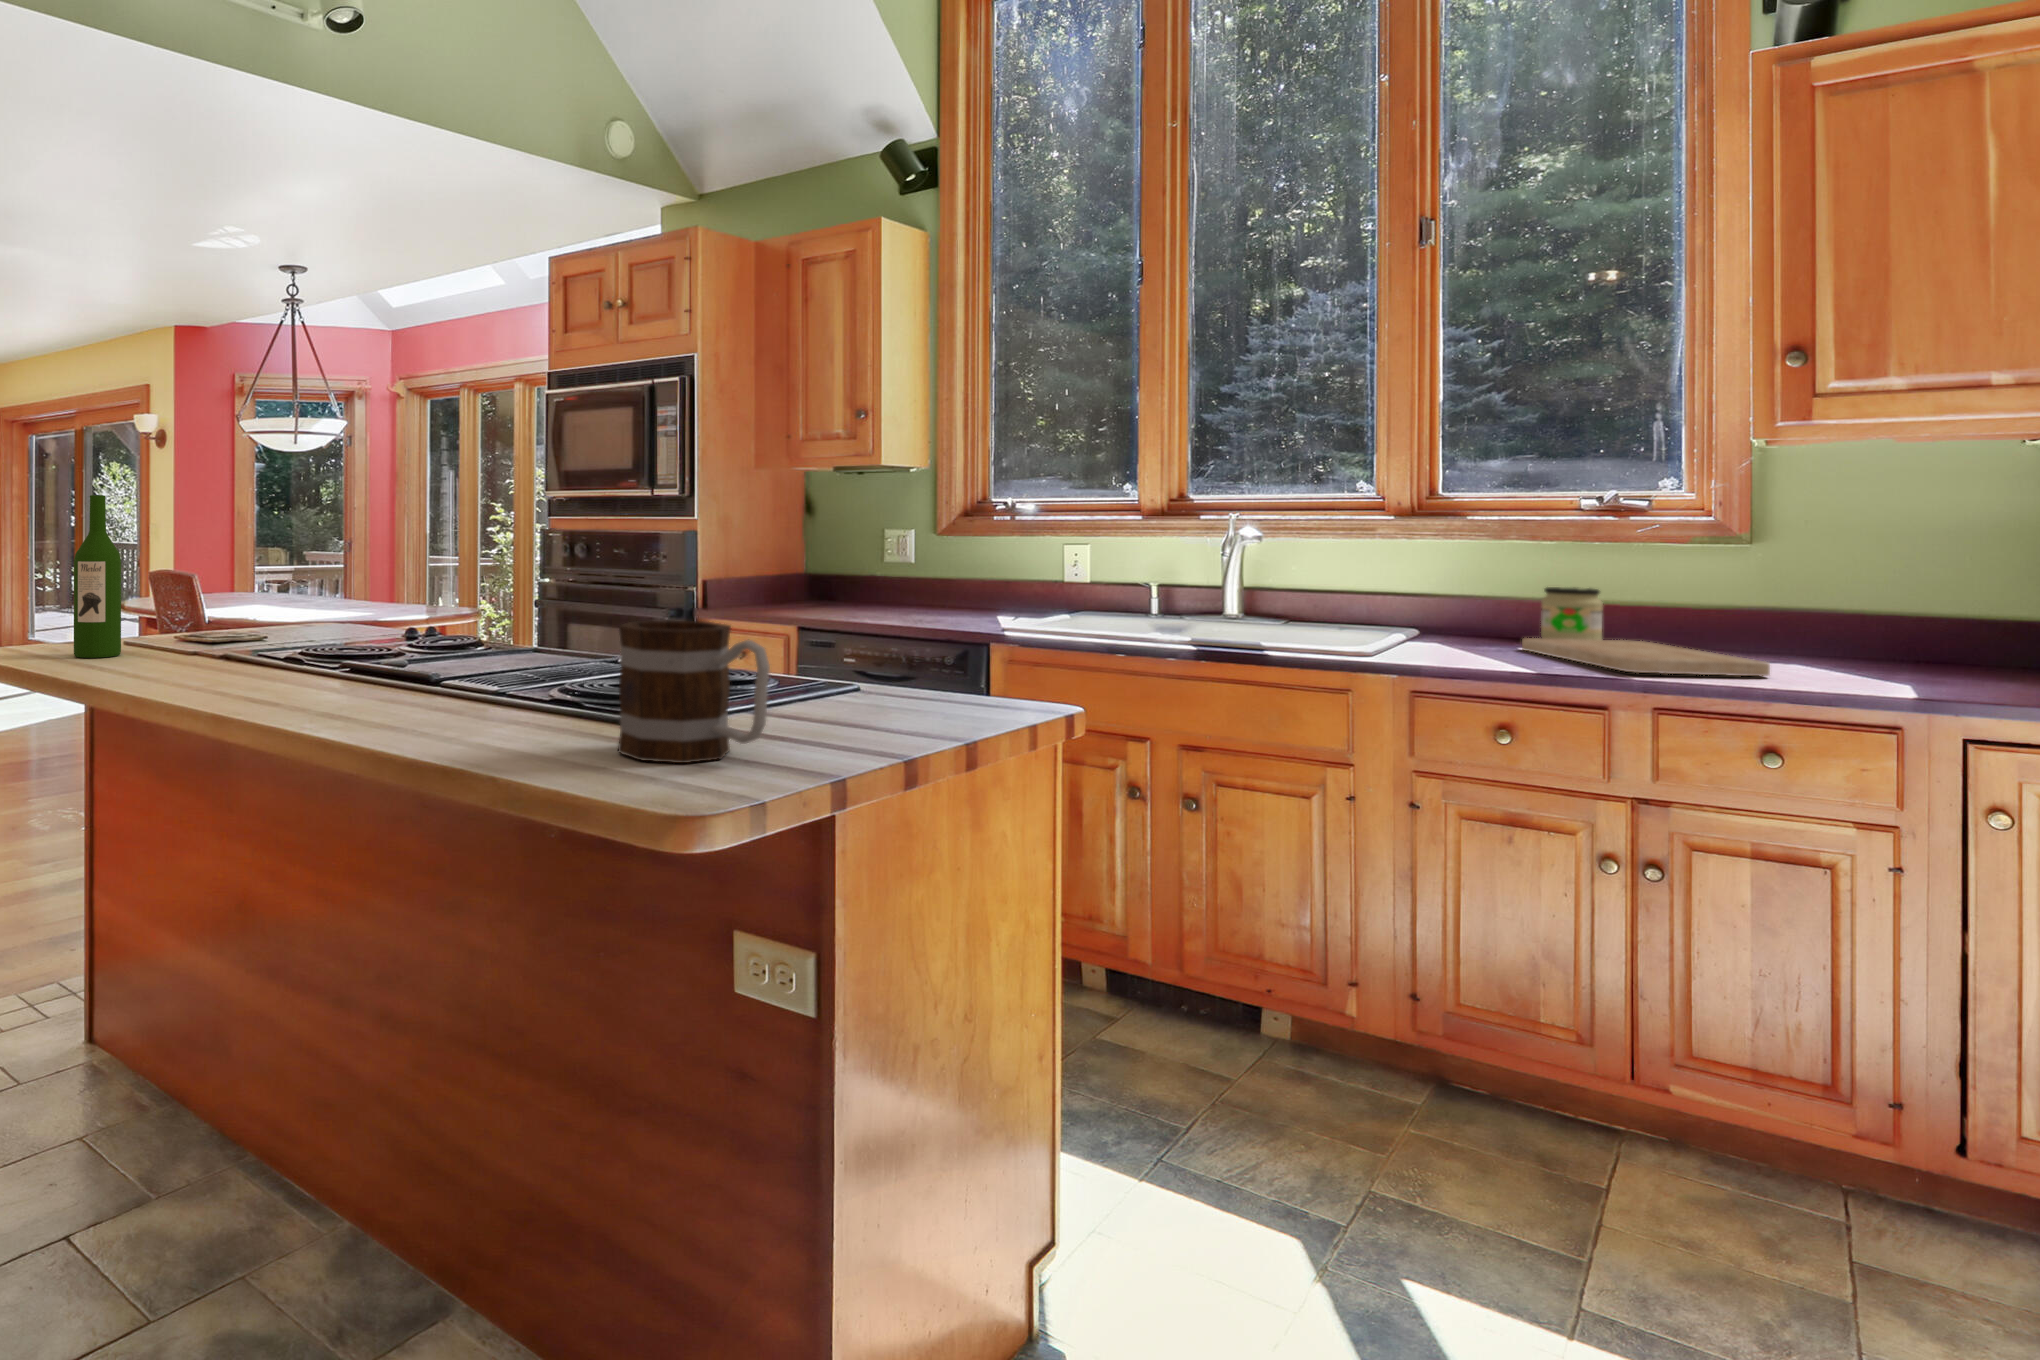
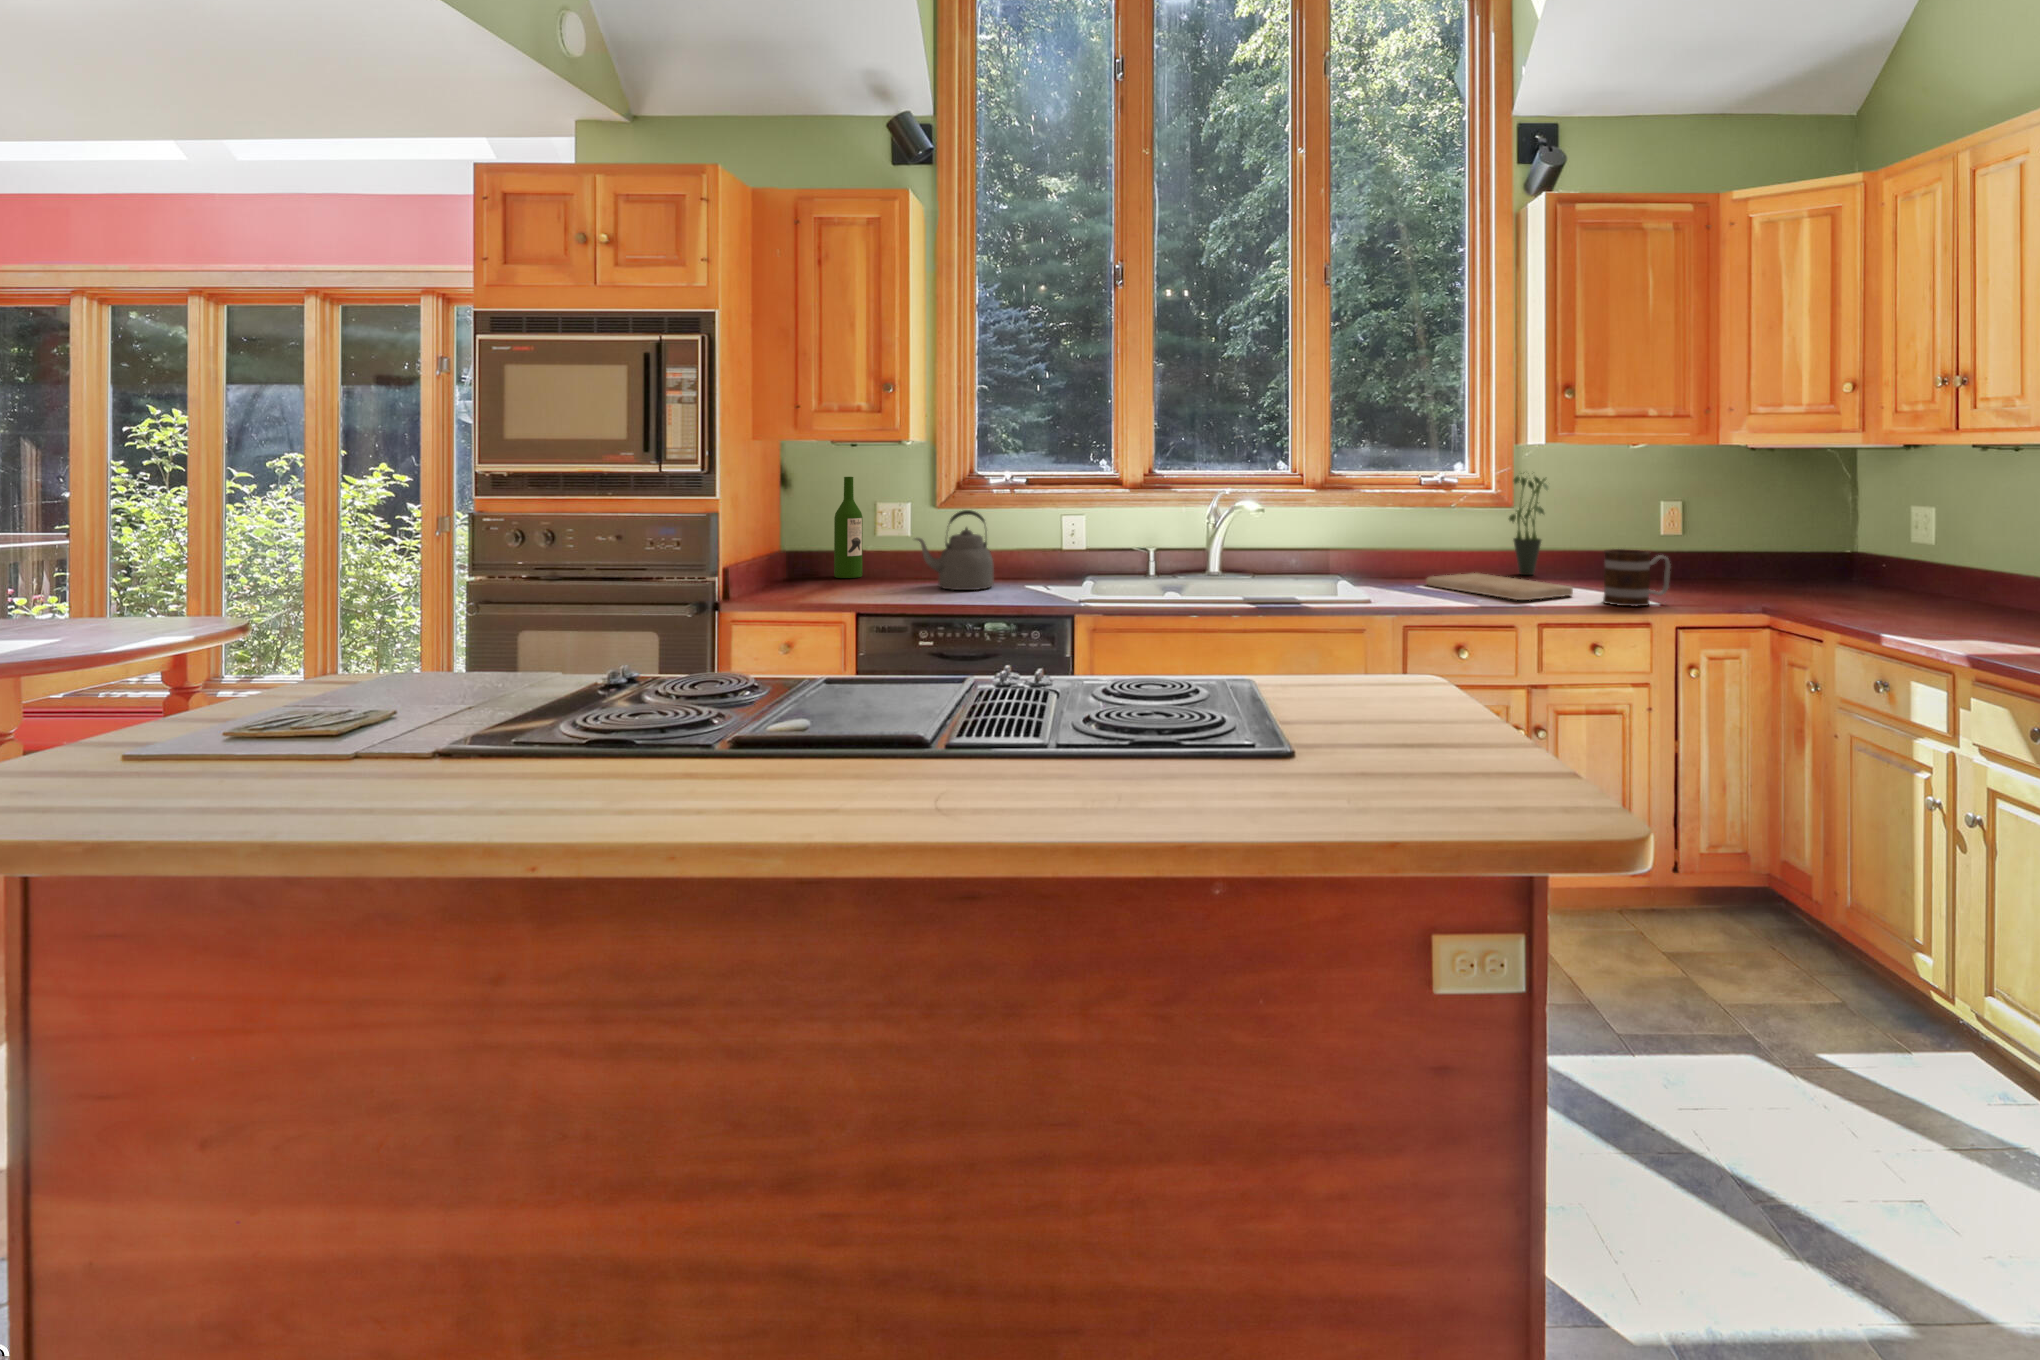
potted plant: none [1723,488,1825,653] -> present [1509,476,1548,575]
wine bottle: present [74,495,121,658] -> present [834,477,863,578]
kettle: none [855,533,941,616] -> present [915,510,994,590]
jar: present [1541,587,1603,640] -> none [1412,537,1446,575]
mug: present [618,620,770,763] -> present [1603,549,1670,606]

